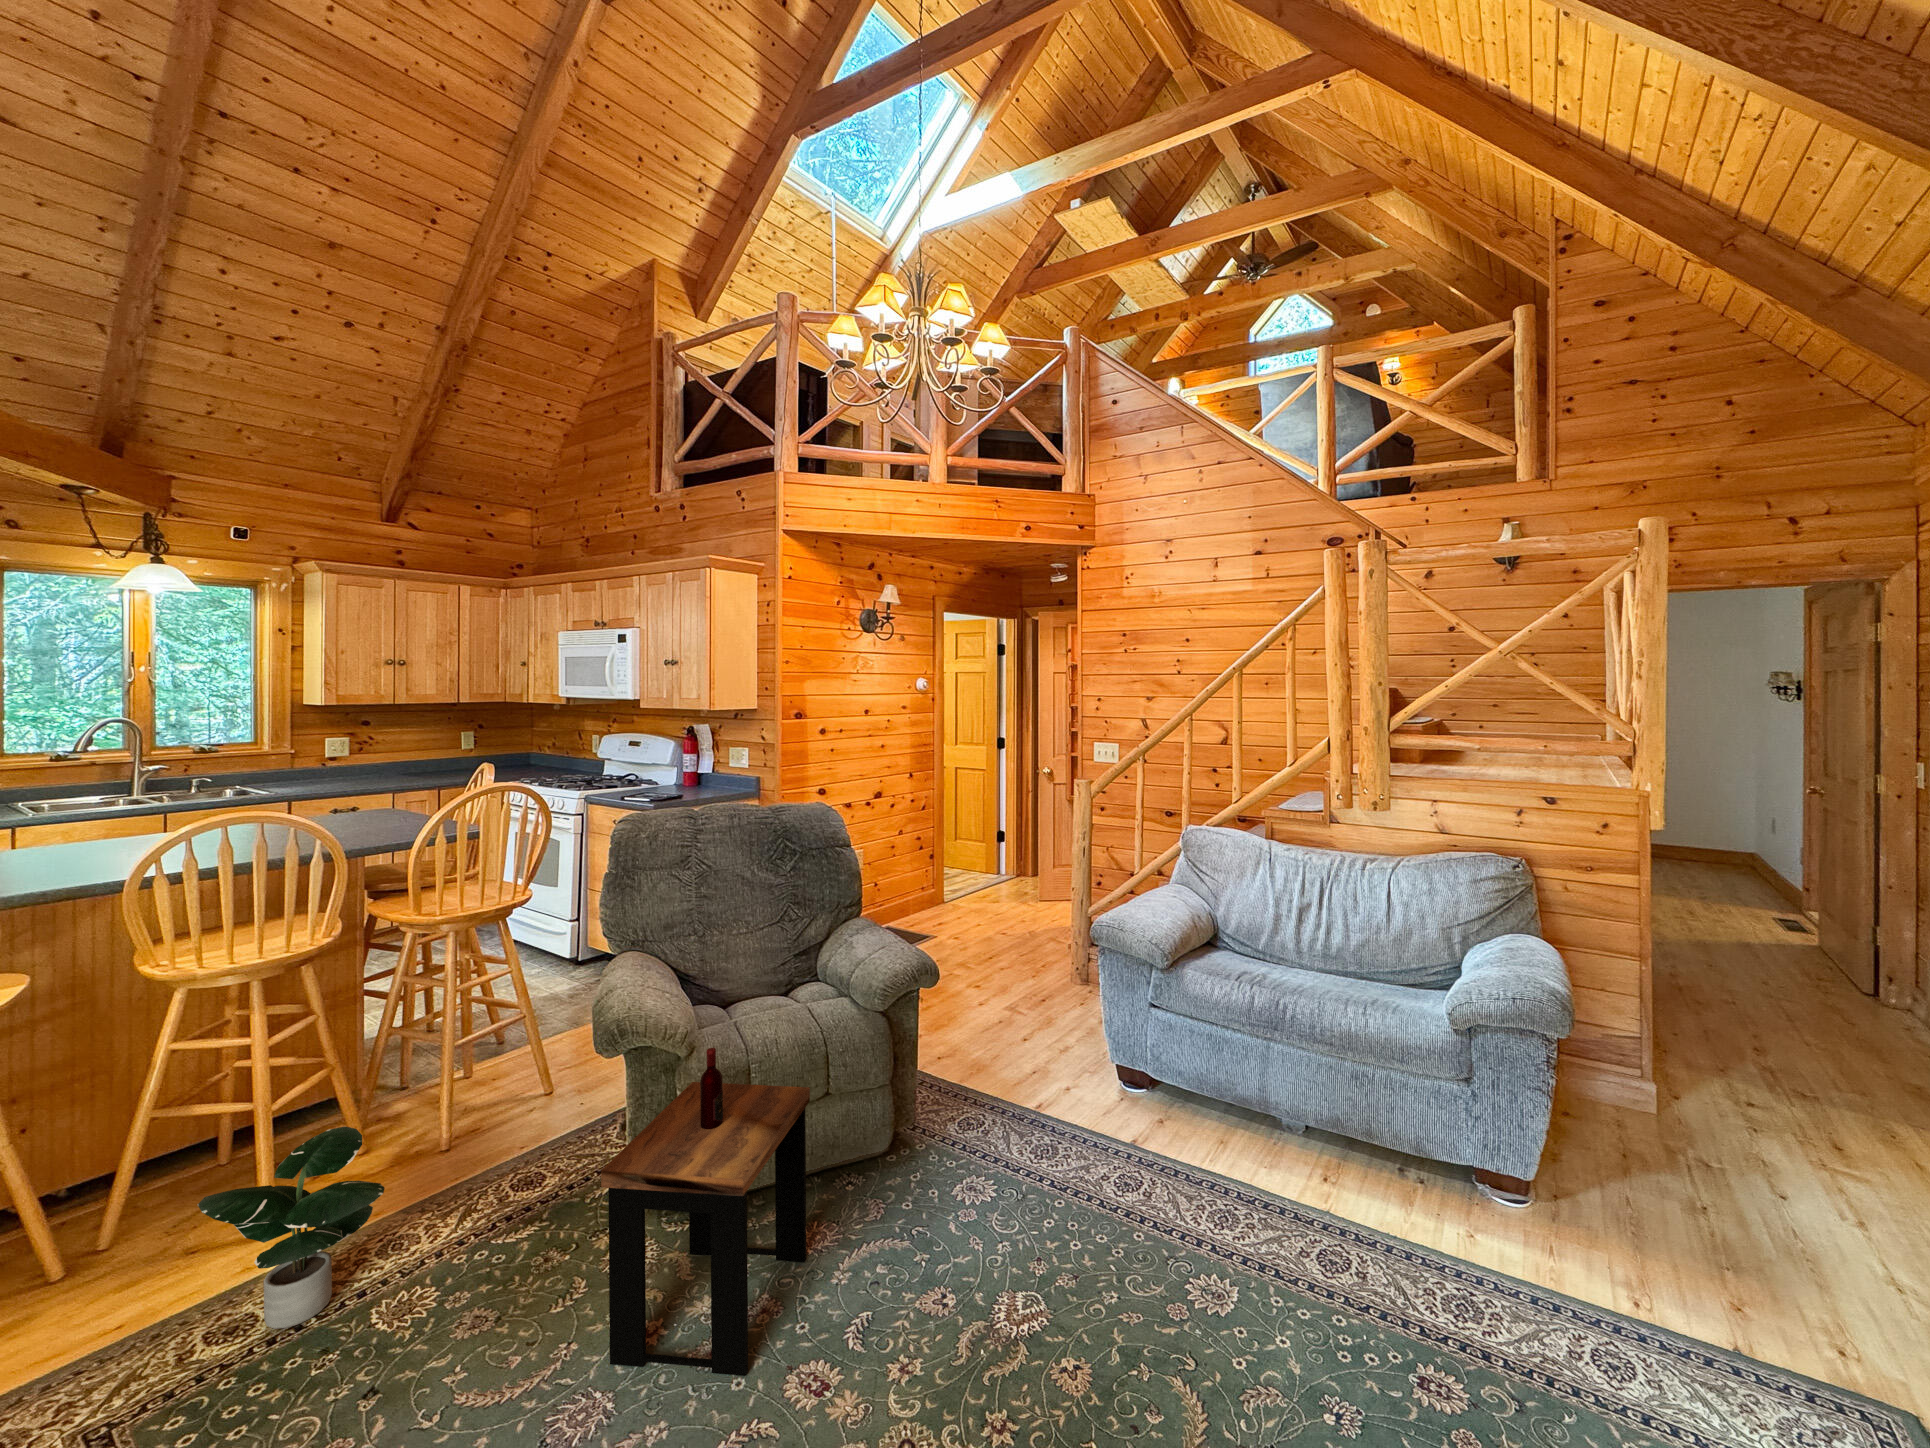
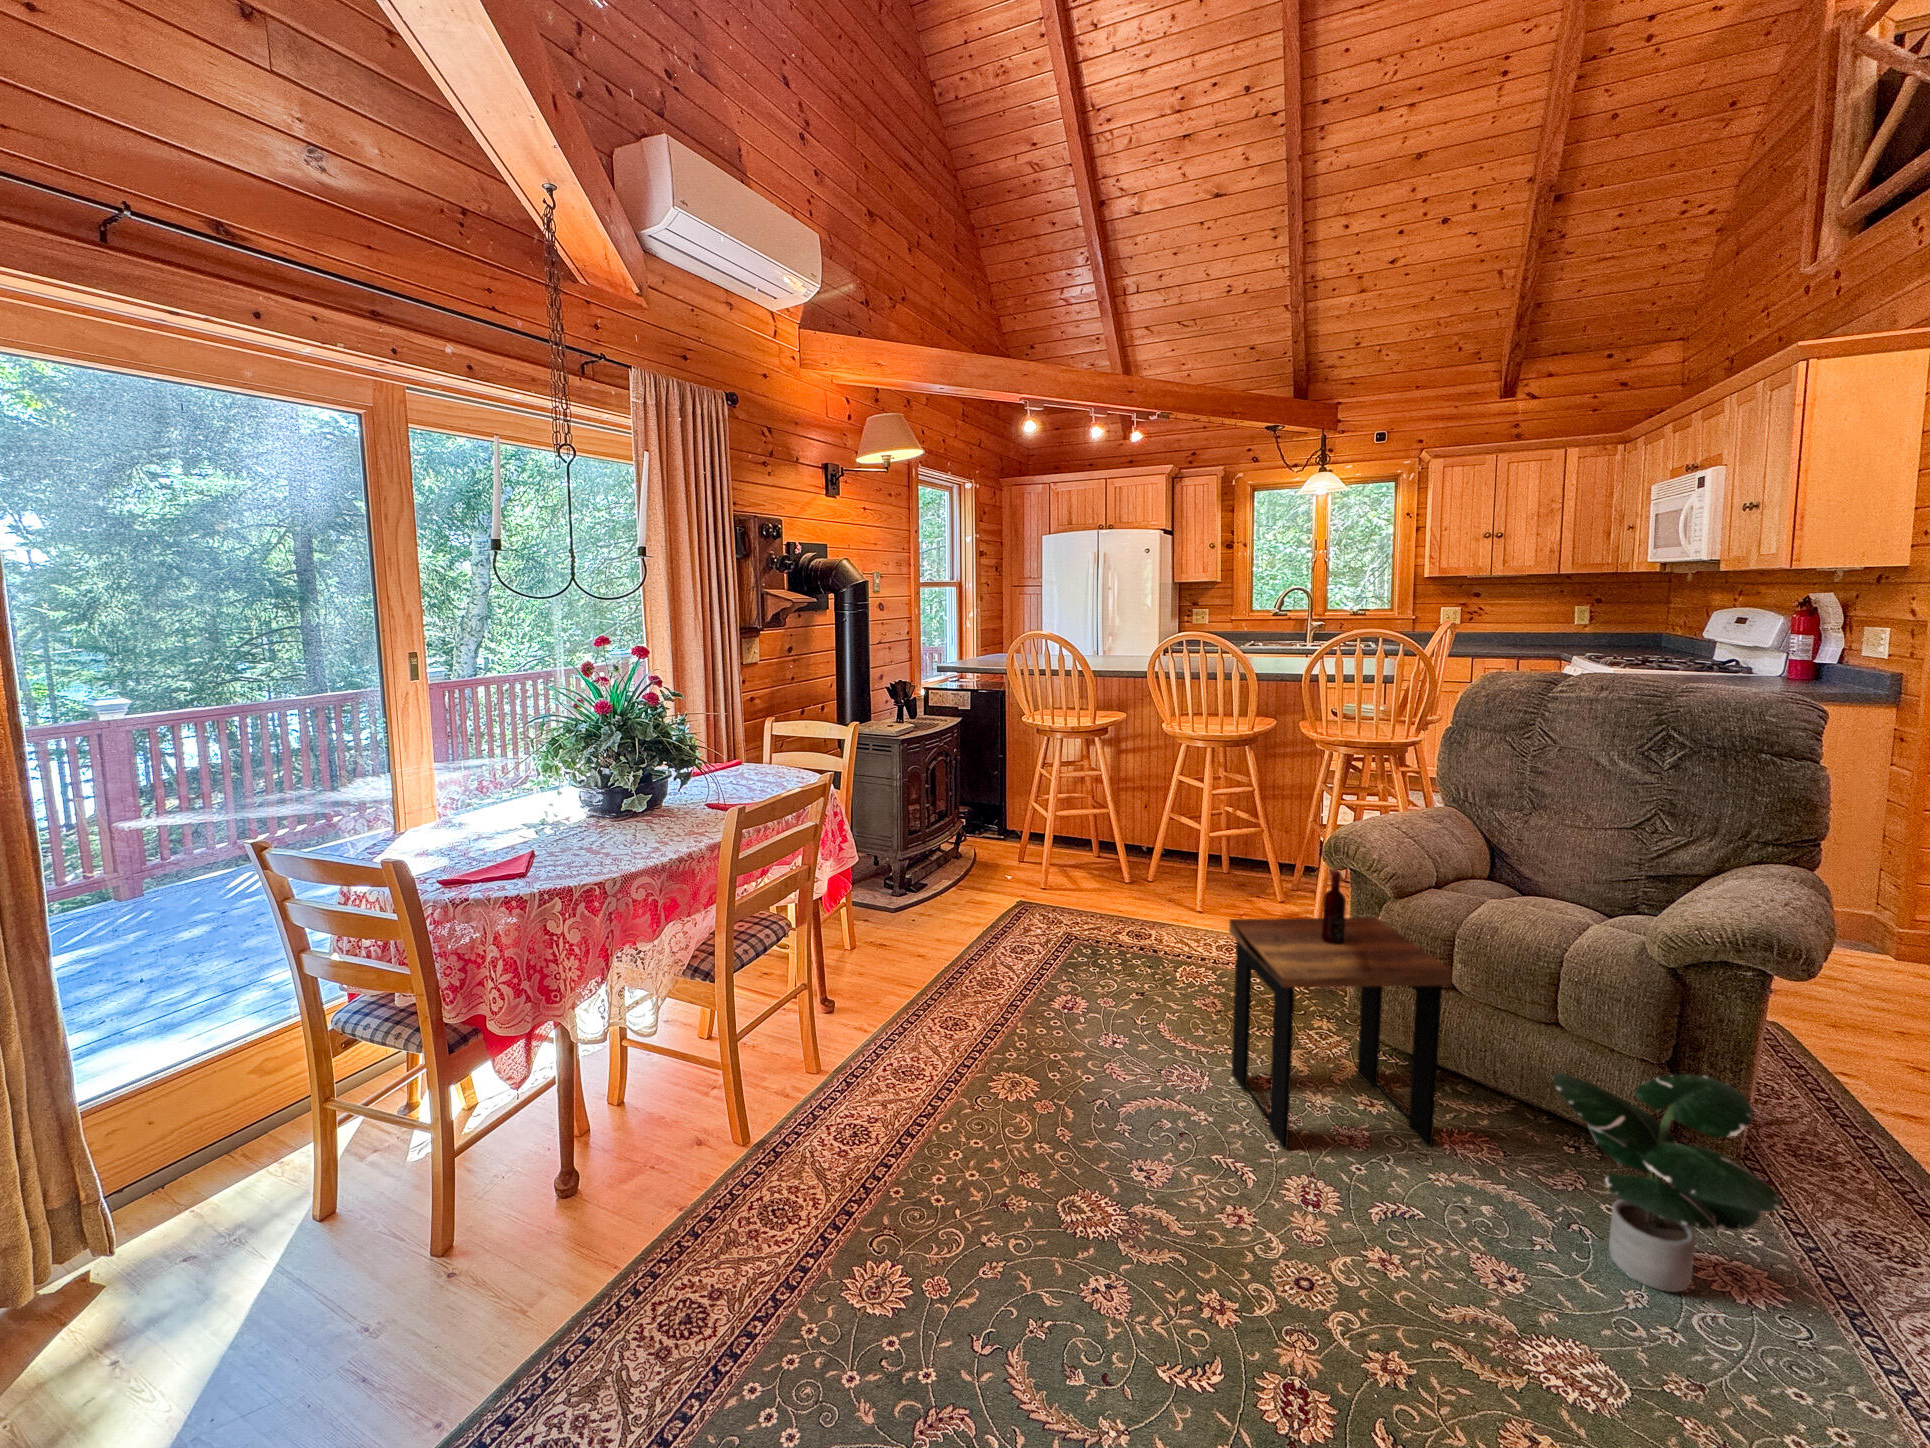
potted plant: present [198,1126,385,1329] -> present [1553,1073,1783,1292]

